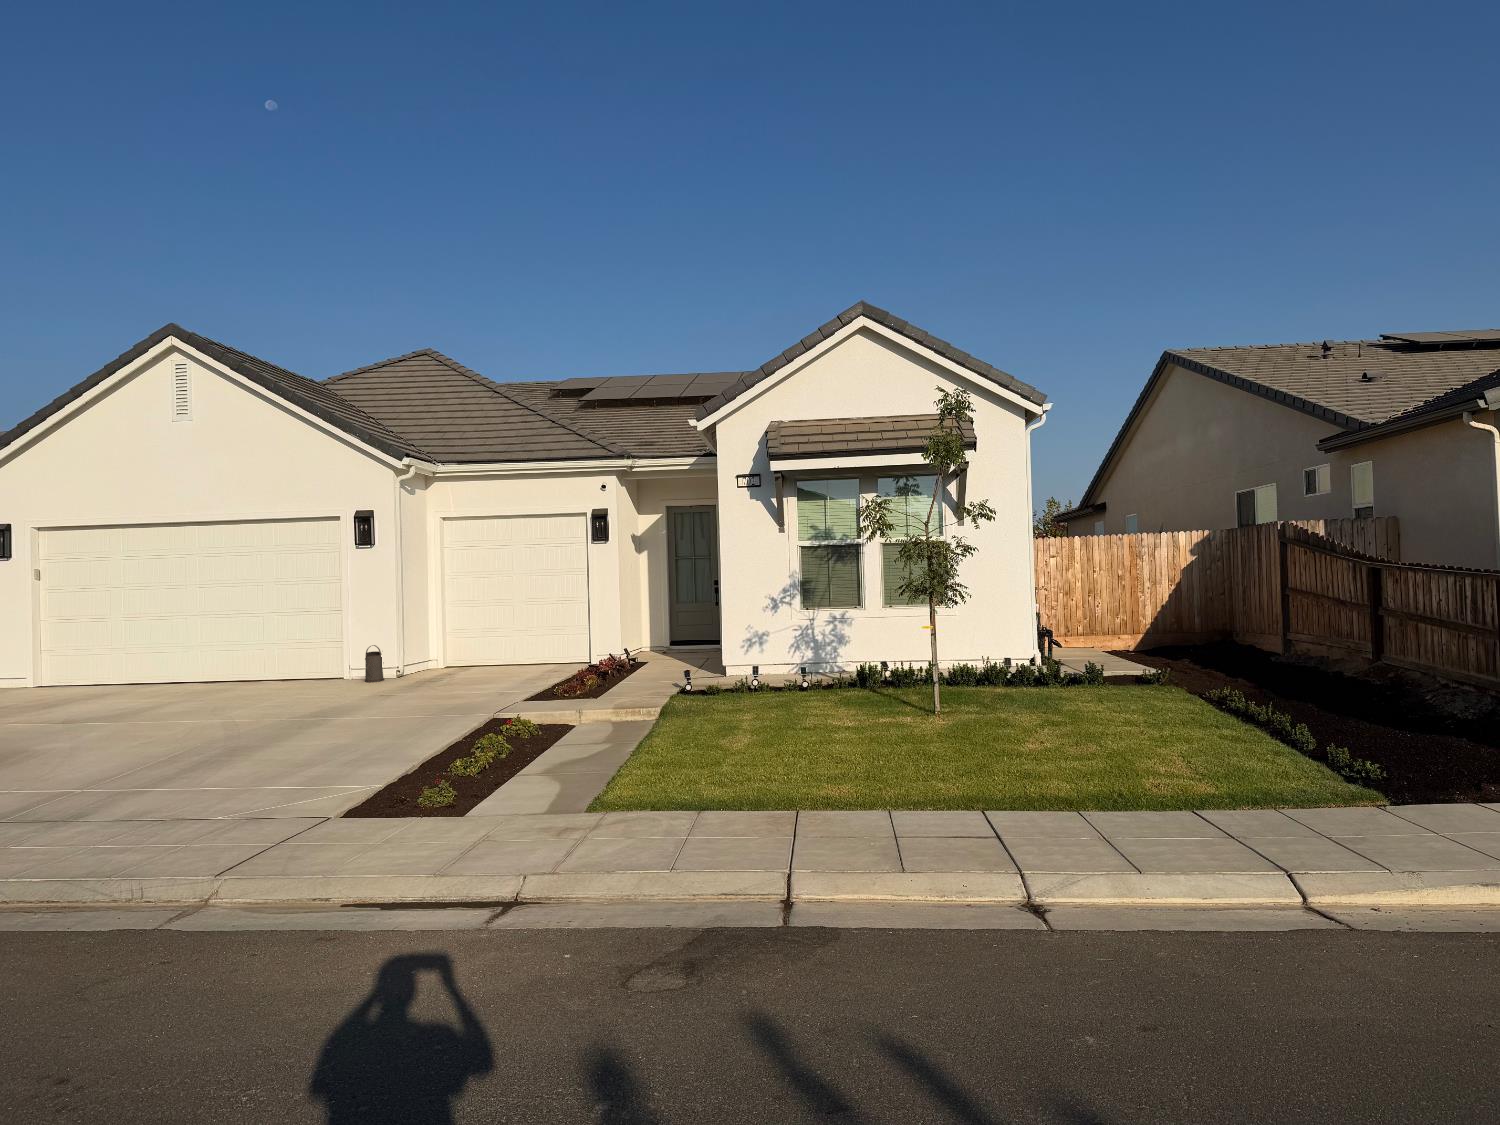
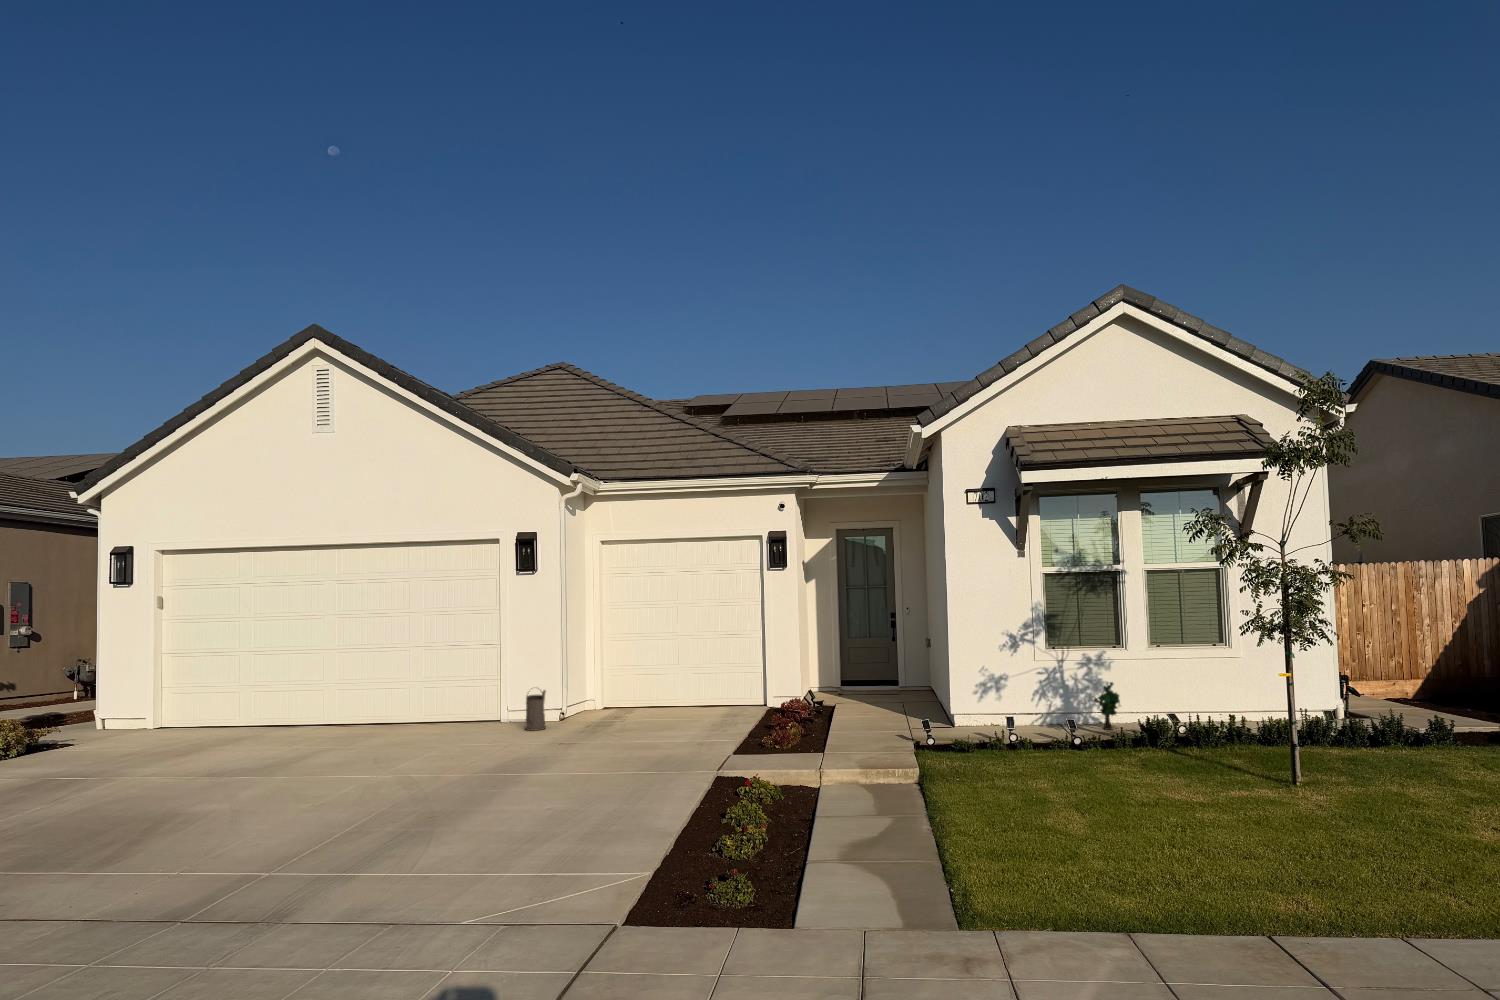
decorative plant: none [835,637,859,676] -> present [1094,682,1120,730]

